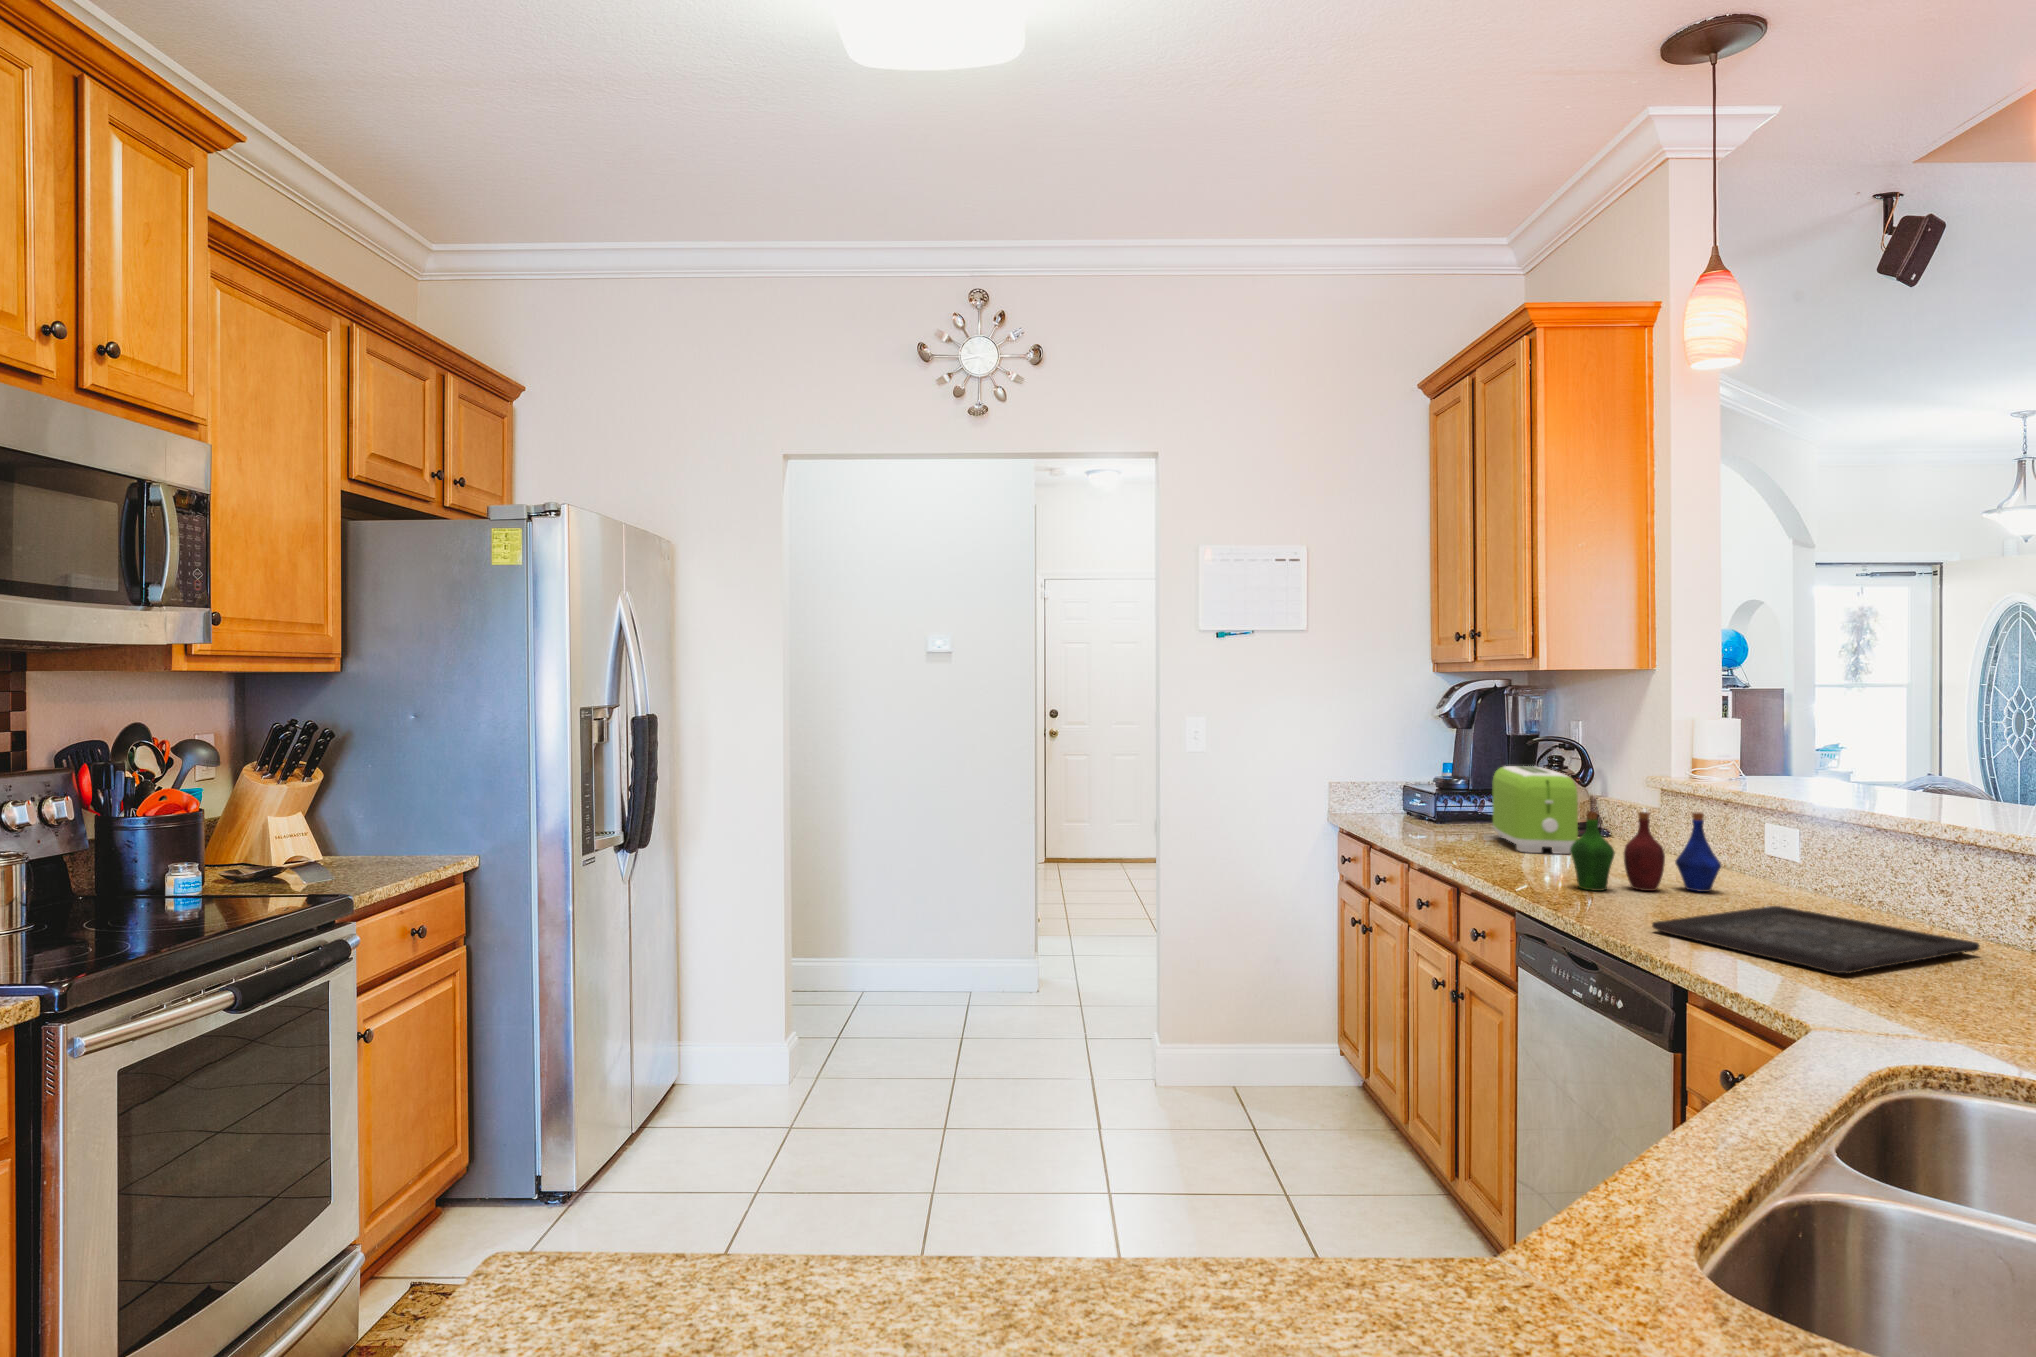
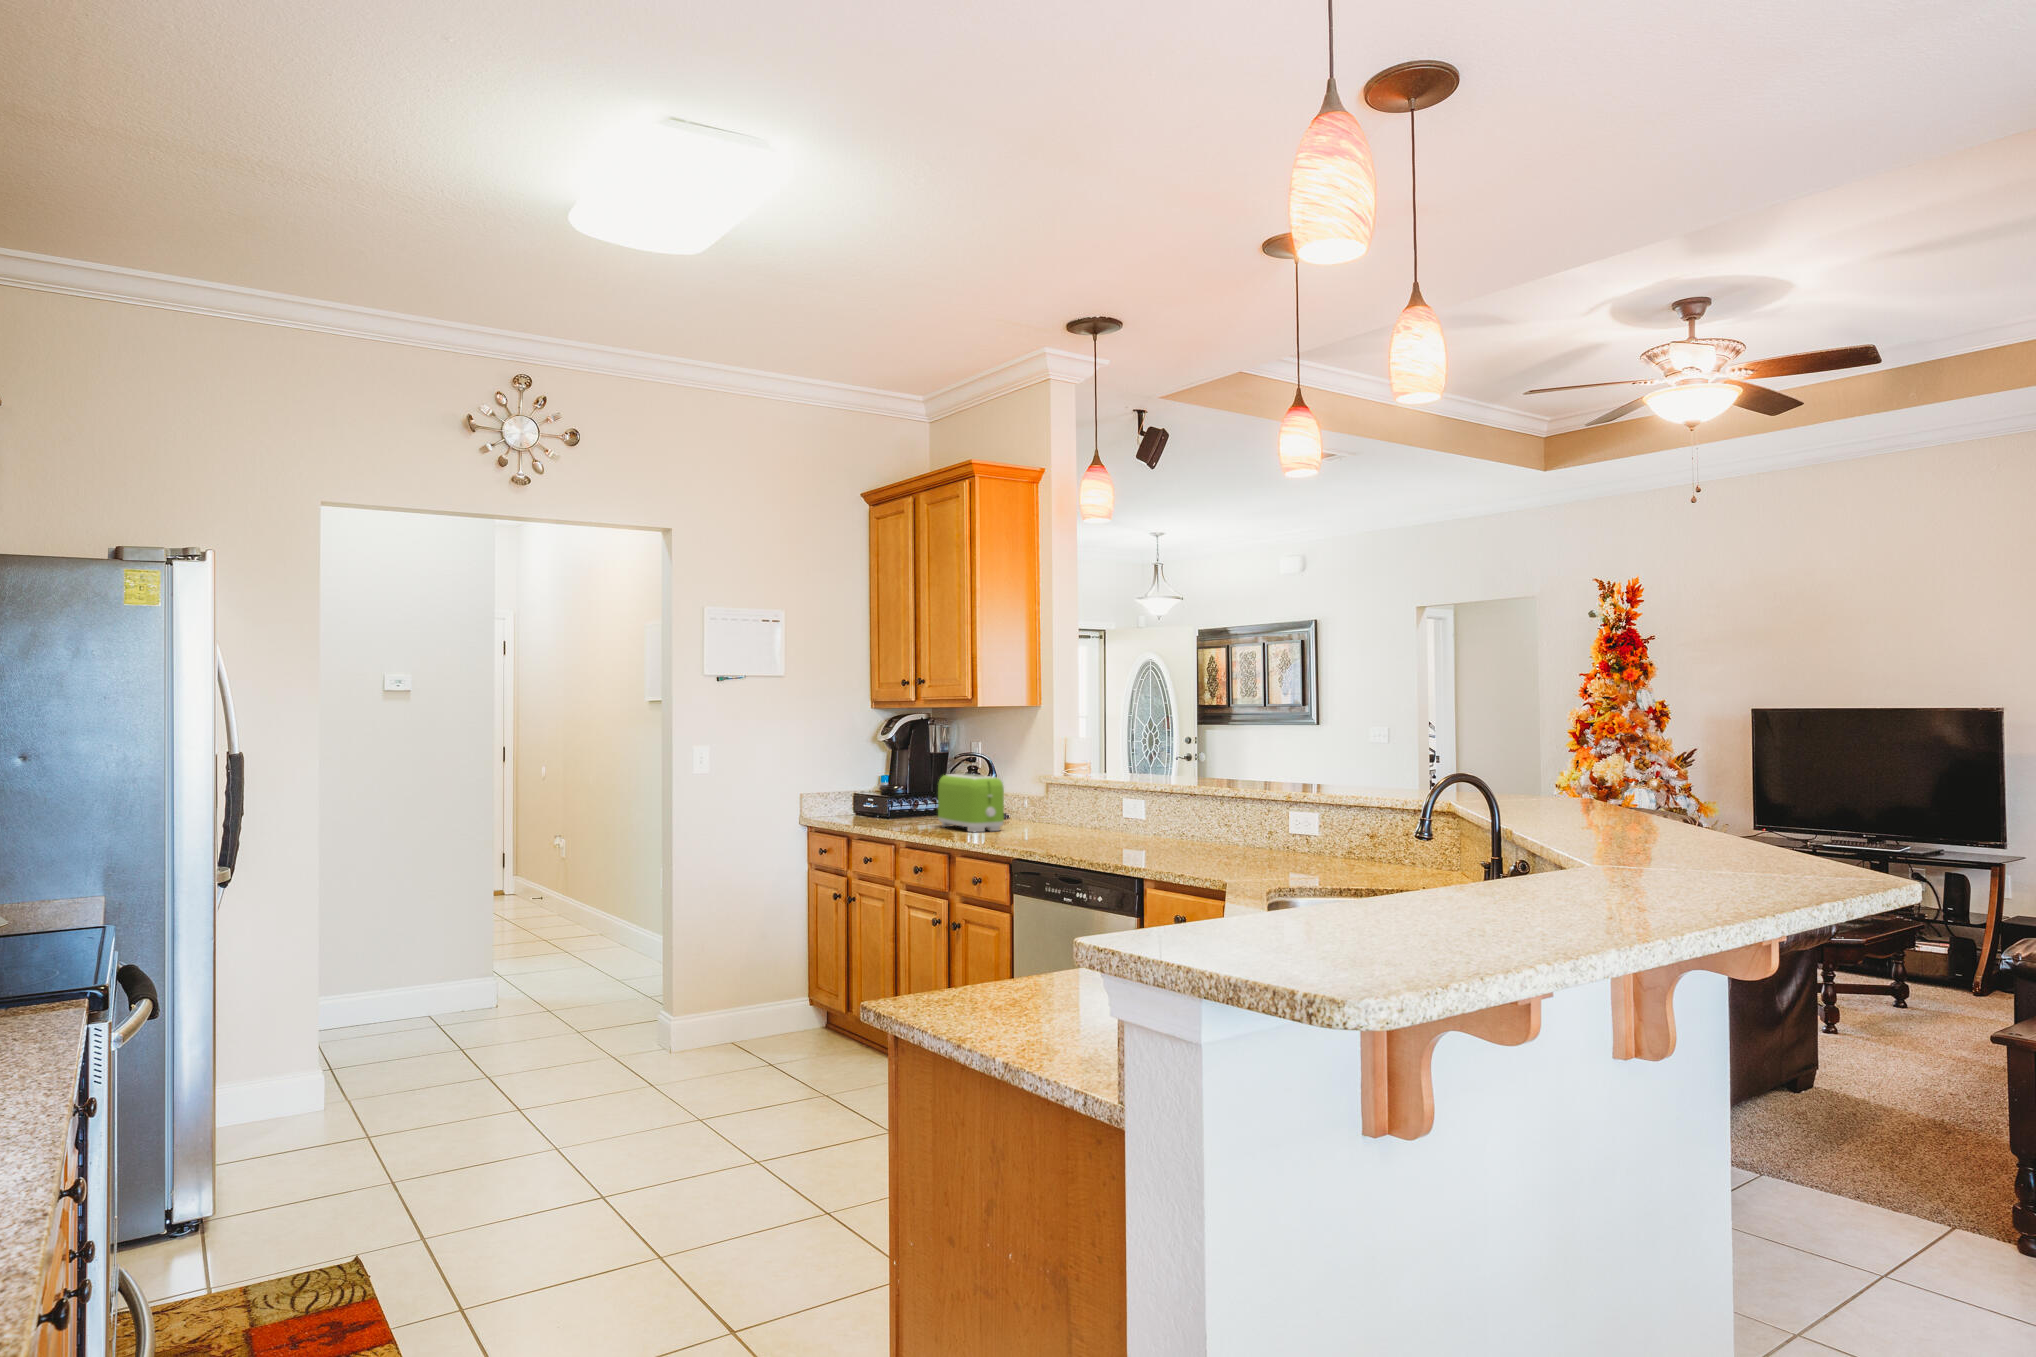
bottle: present [1570,811,1721,892] -> none [1035,793,1106,845]
tray: present [1652,906,1979,974] -> none [1109,840,1234,860]

